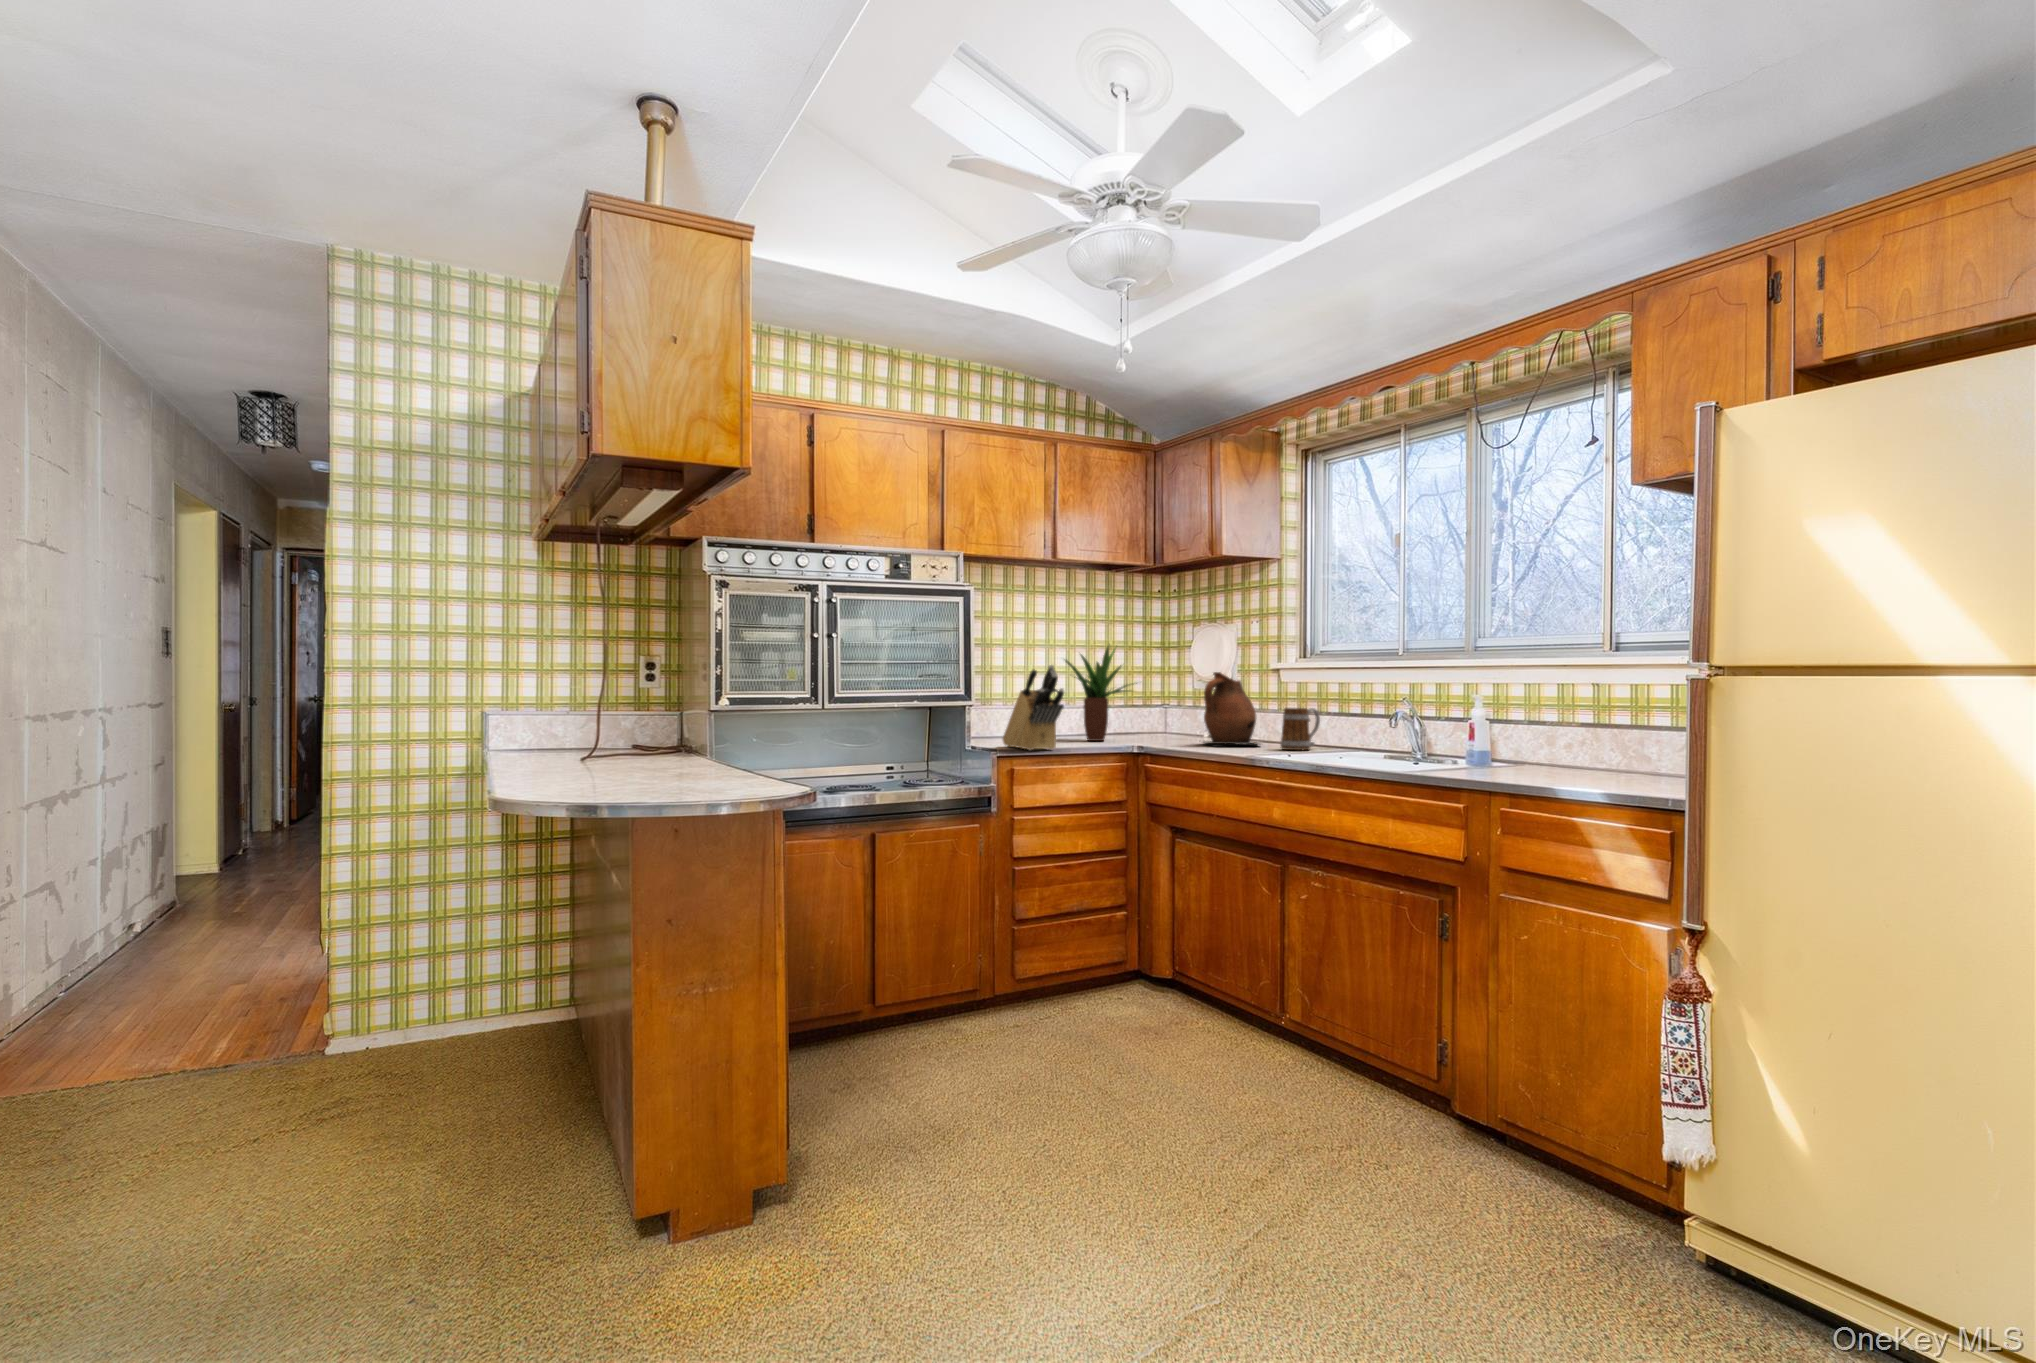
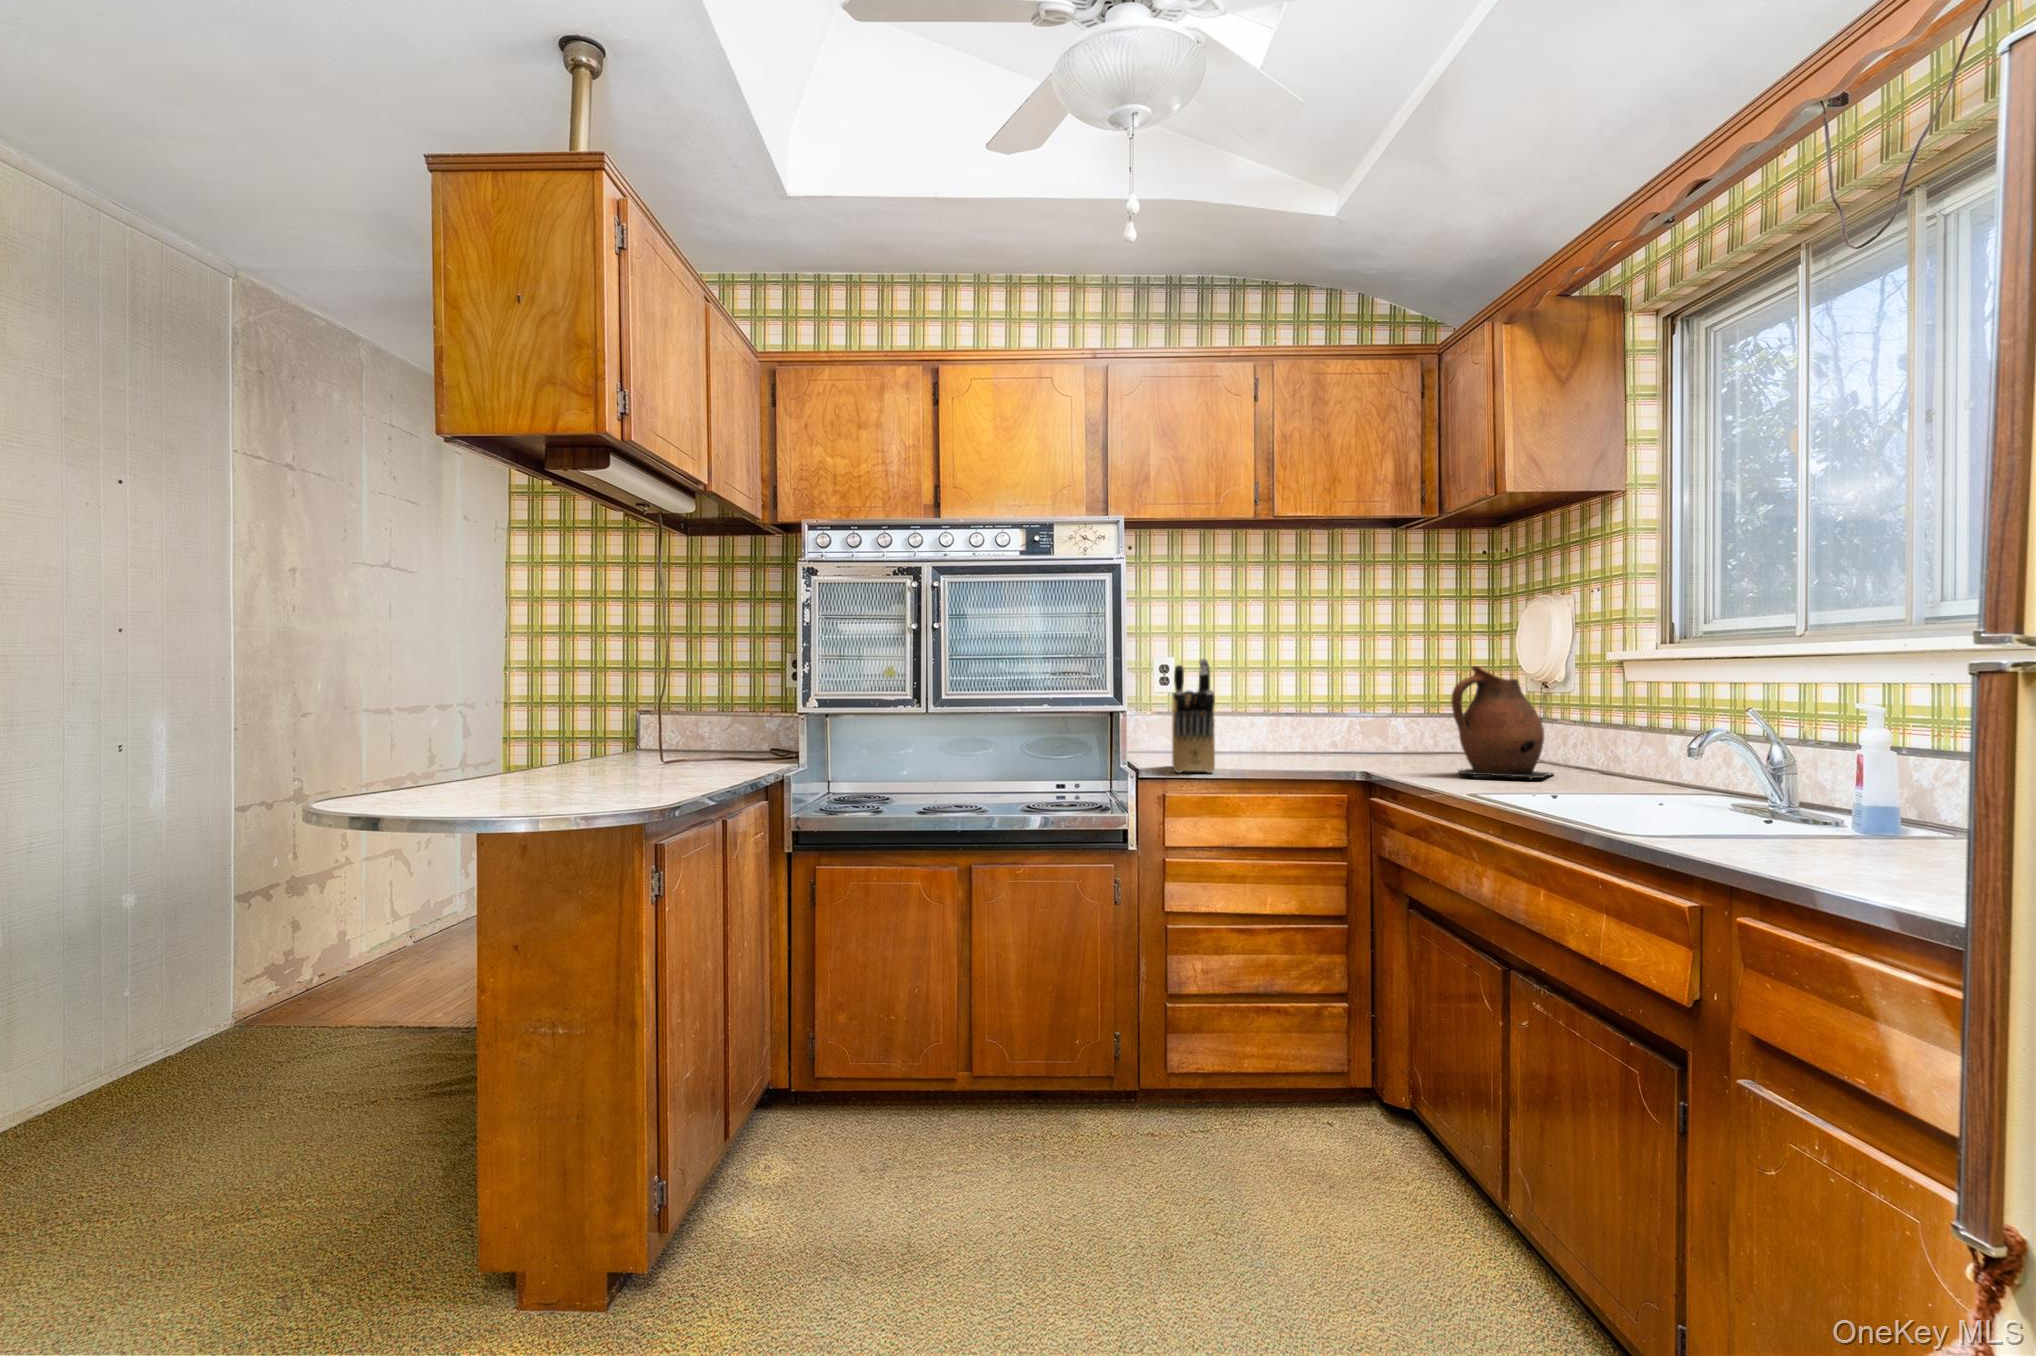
potted plant: present [1066,646,1137,741] -> none [1285,628,1394,764]
mug: present [1281,708,1320,750] -> none [1554,721,1629,790]

